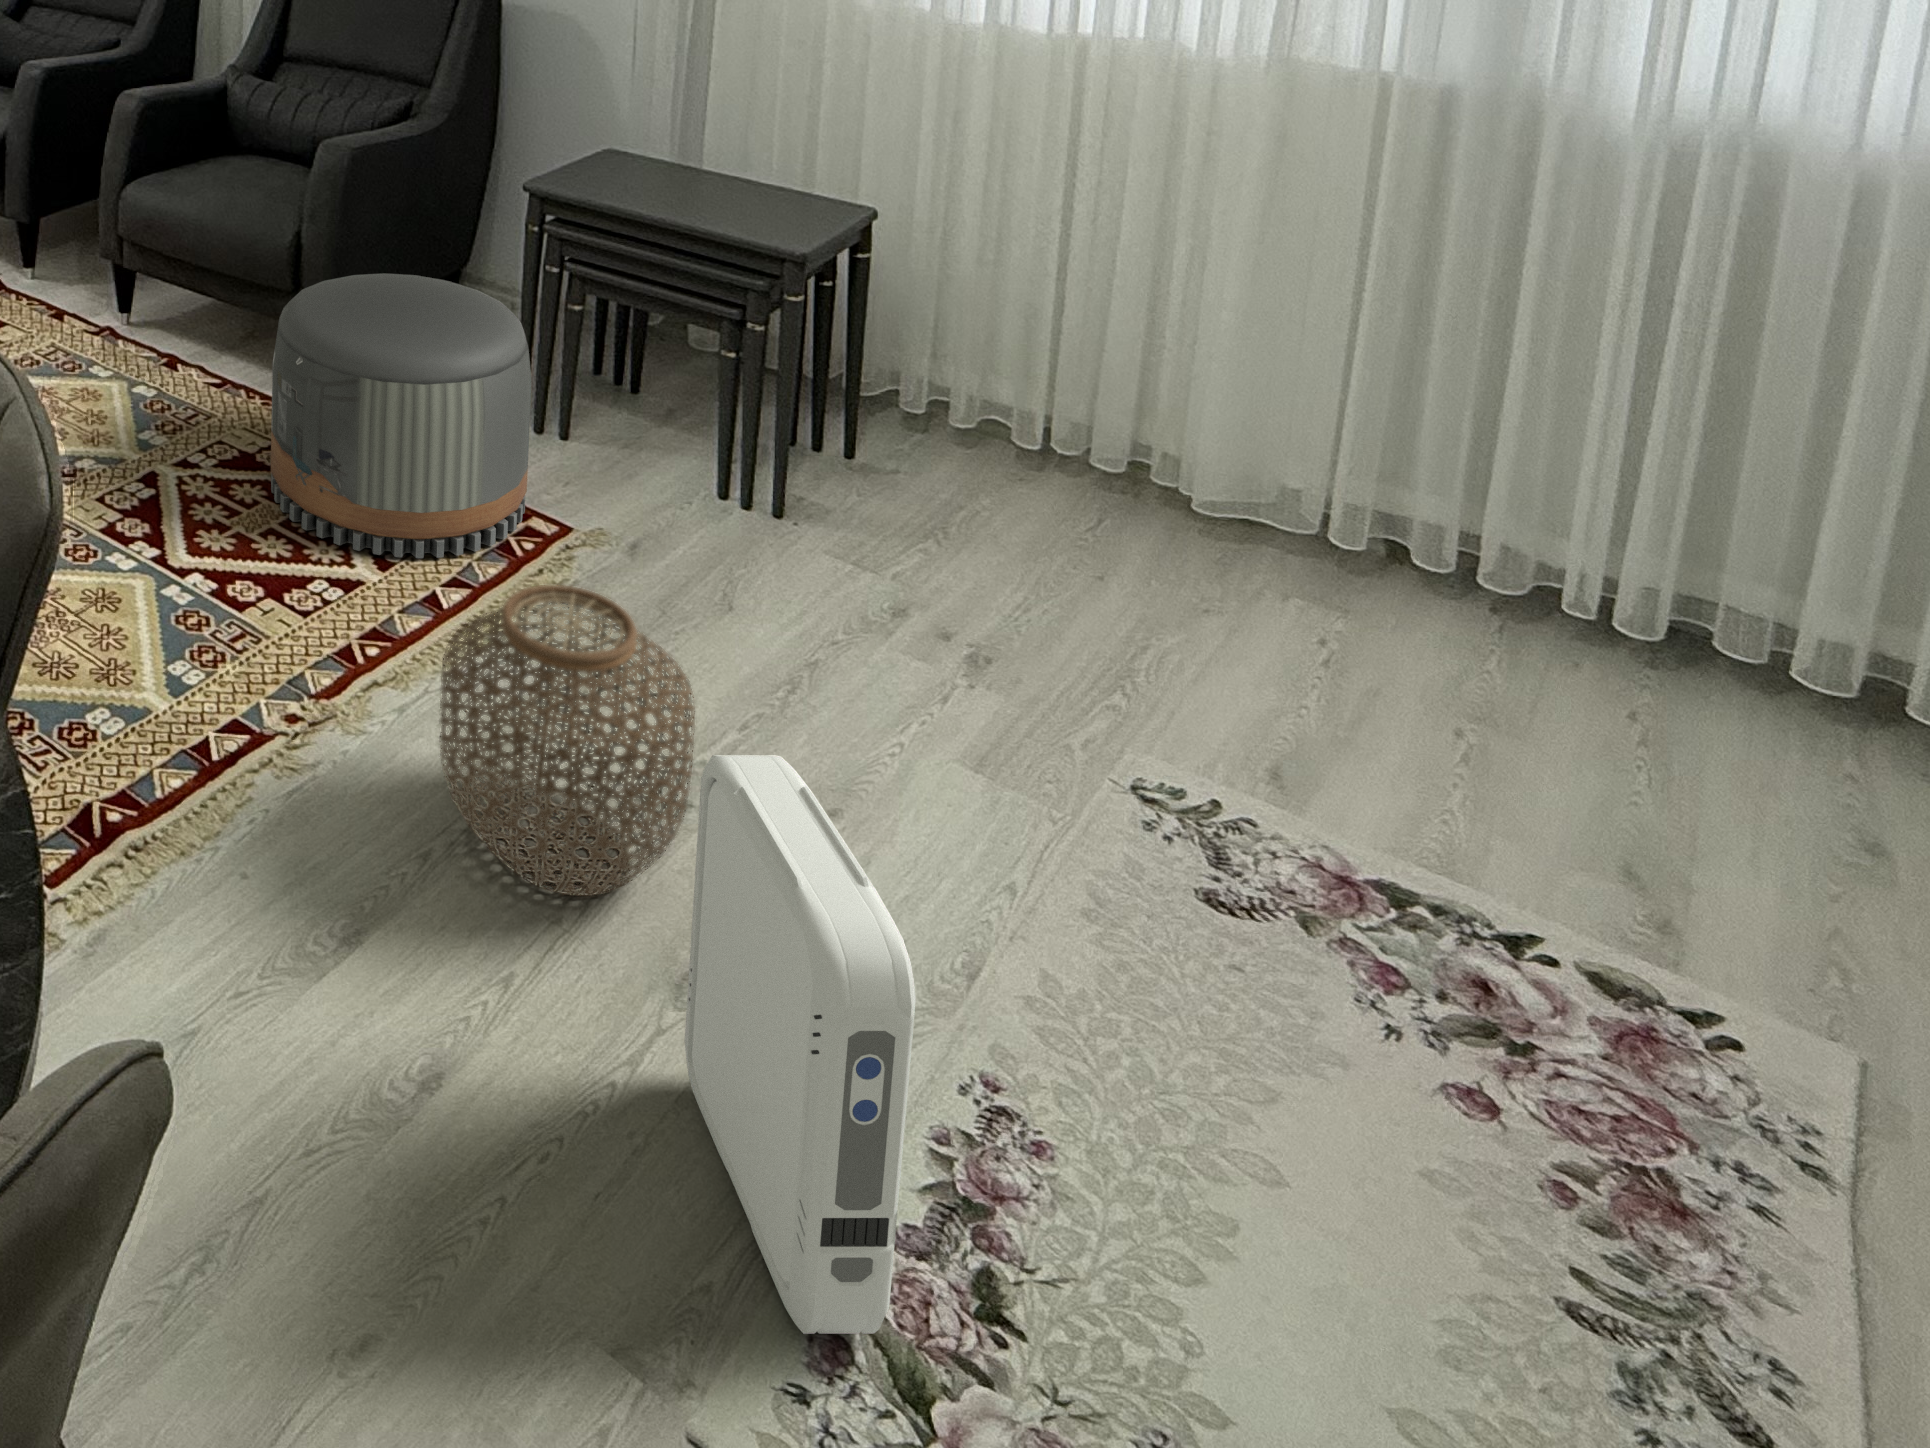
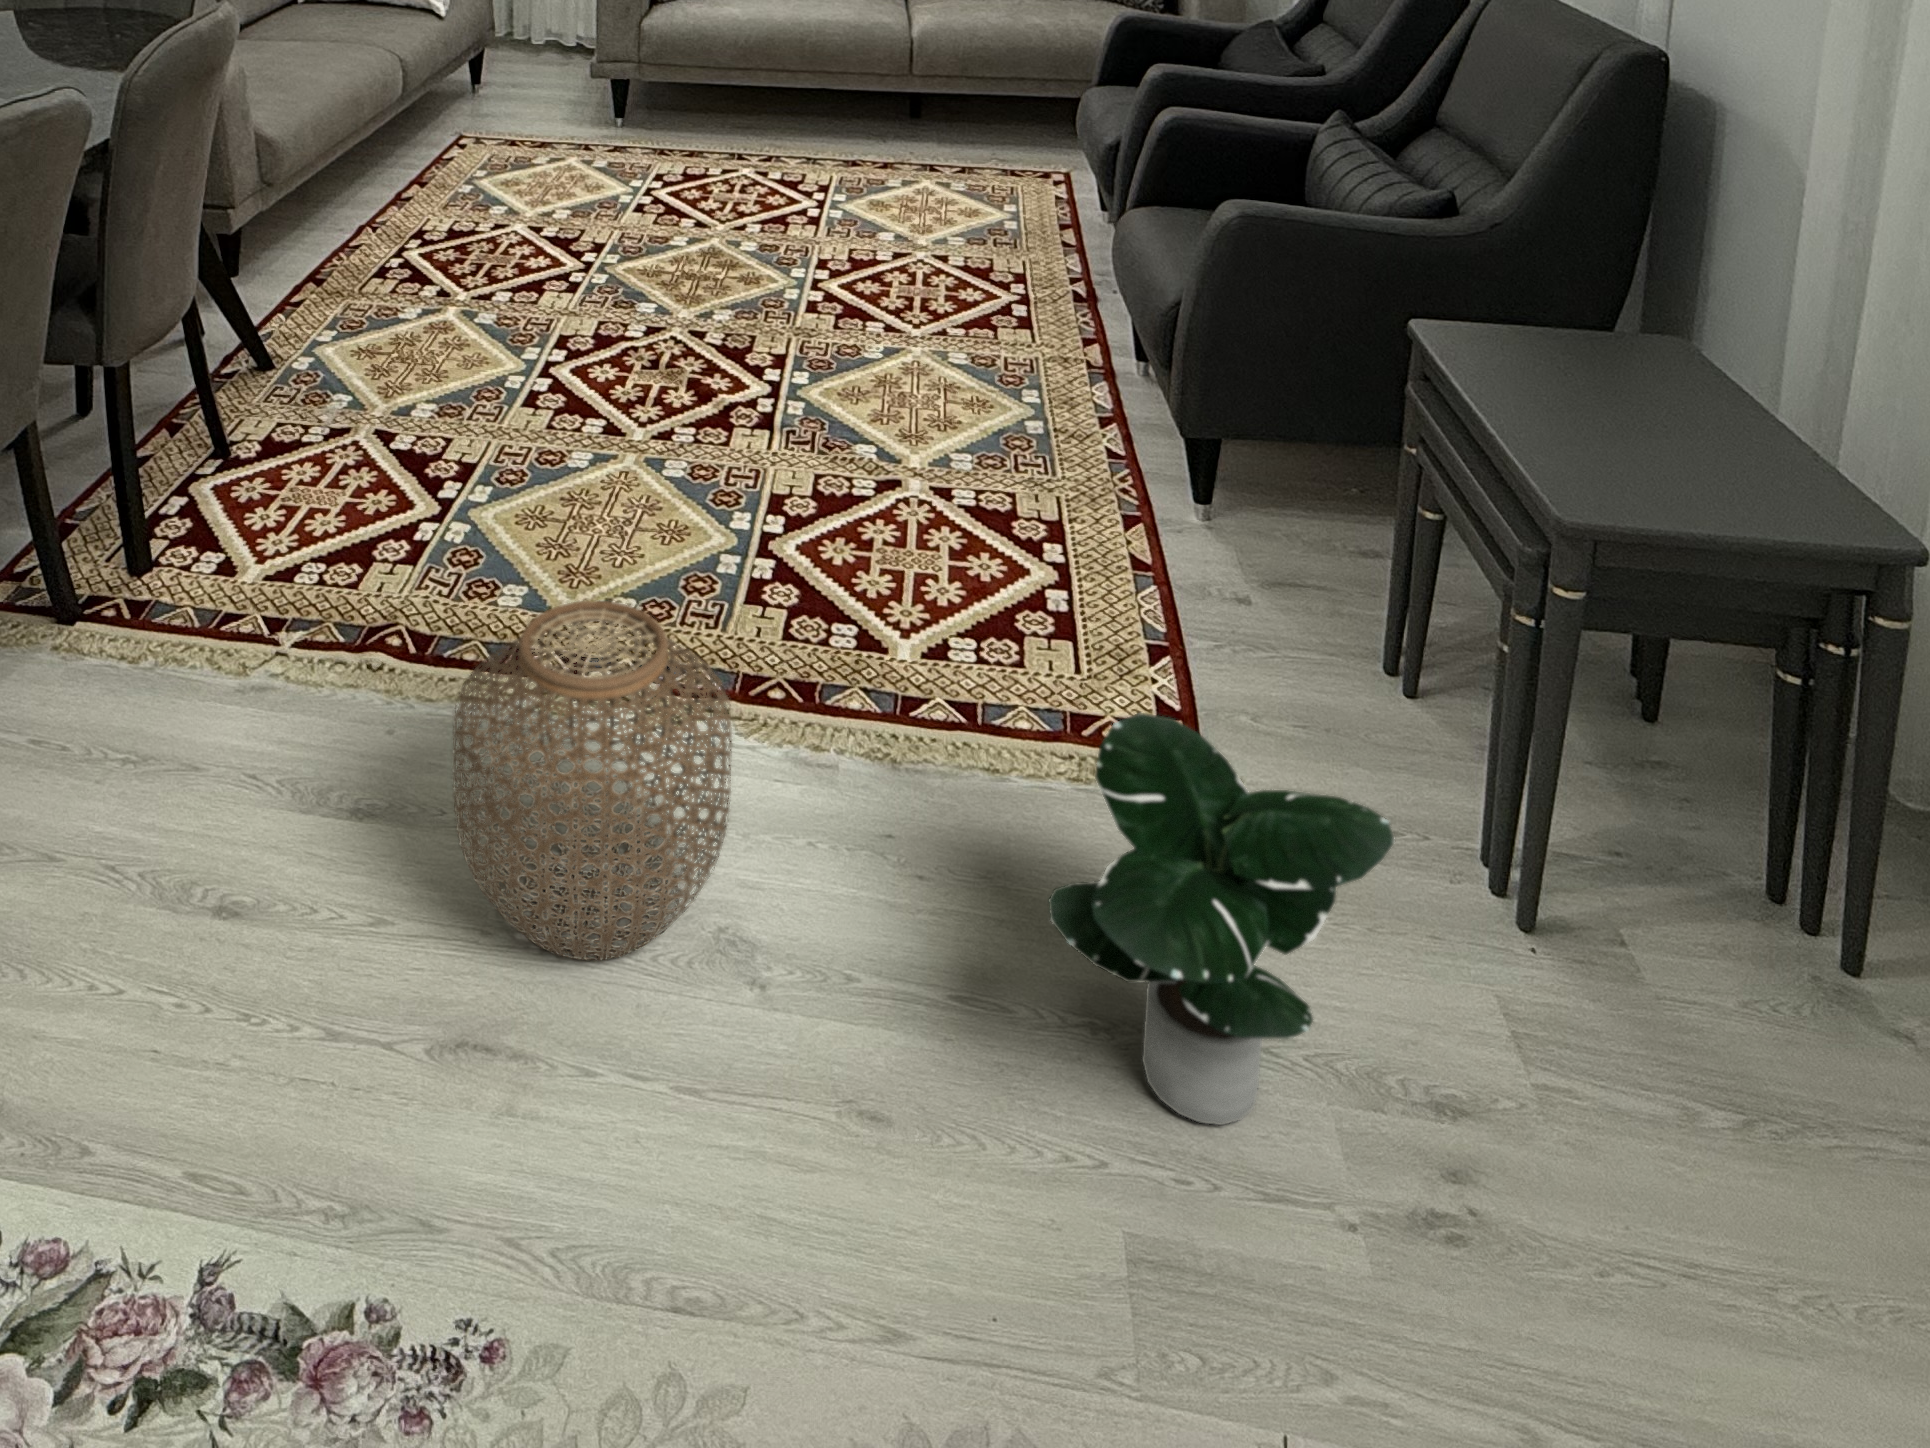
pouf: present [271,273,532,558] -> none [928,344,1267,718]
potted plant: none [762,453,978,697] -> present [1049,713,1395,1125]
air purifier: present [685,755,916,1334] -> none [1,713,363,1270]

